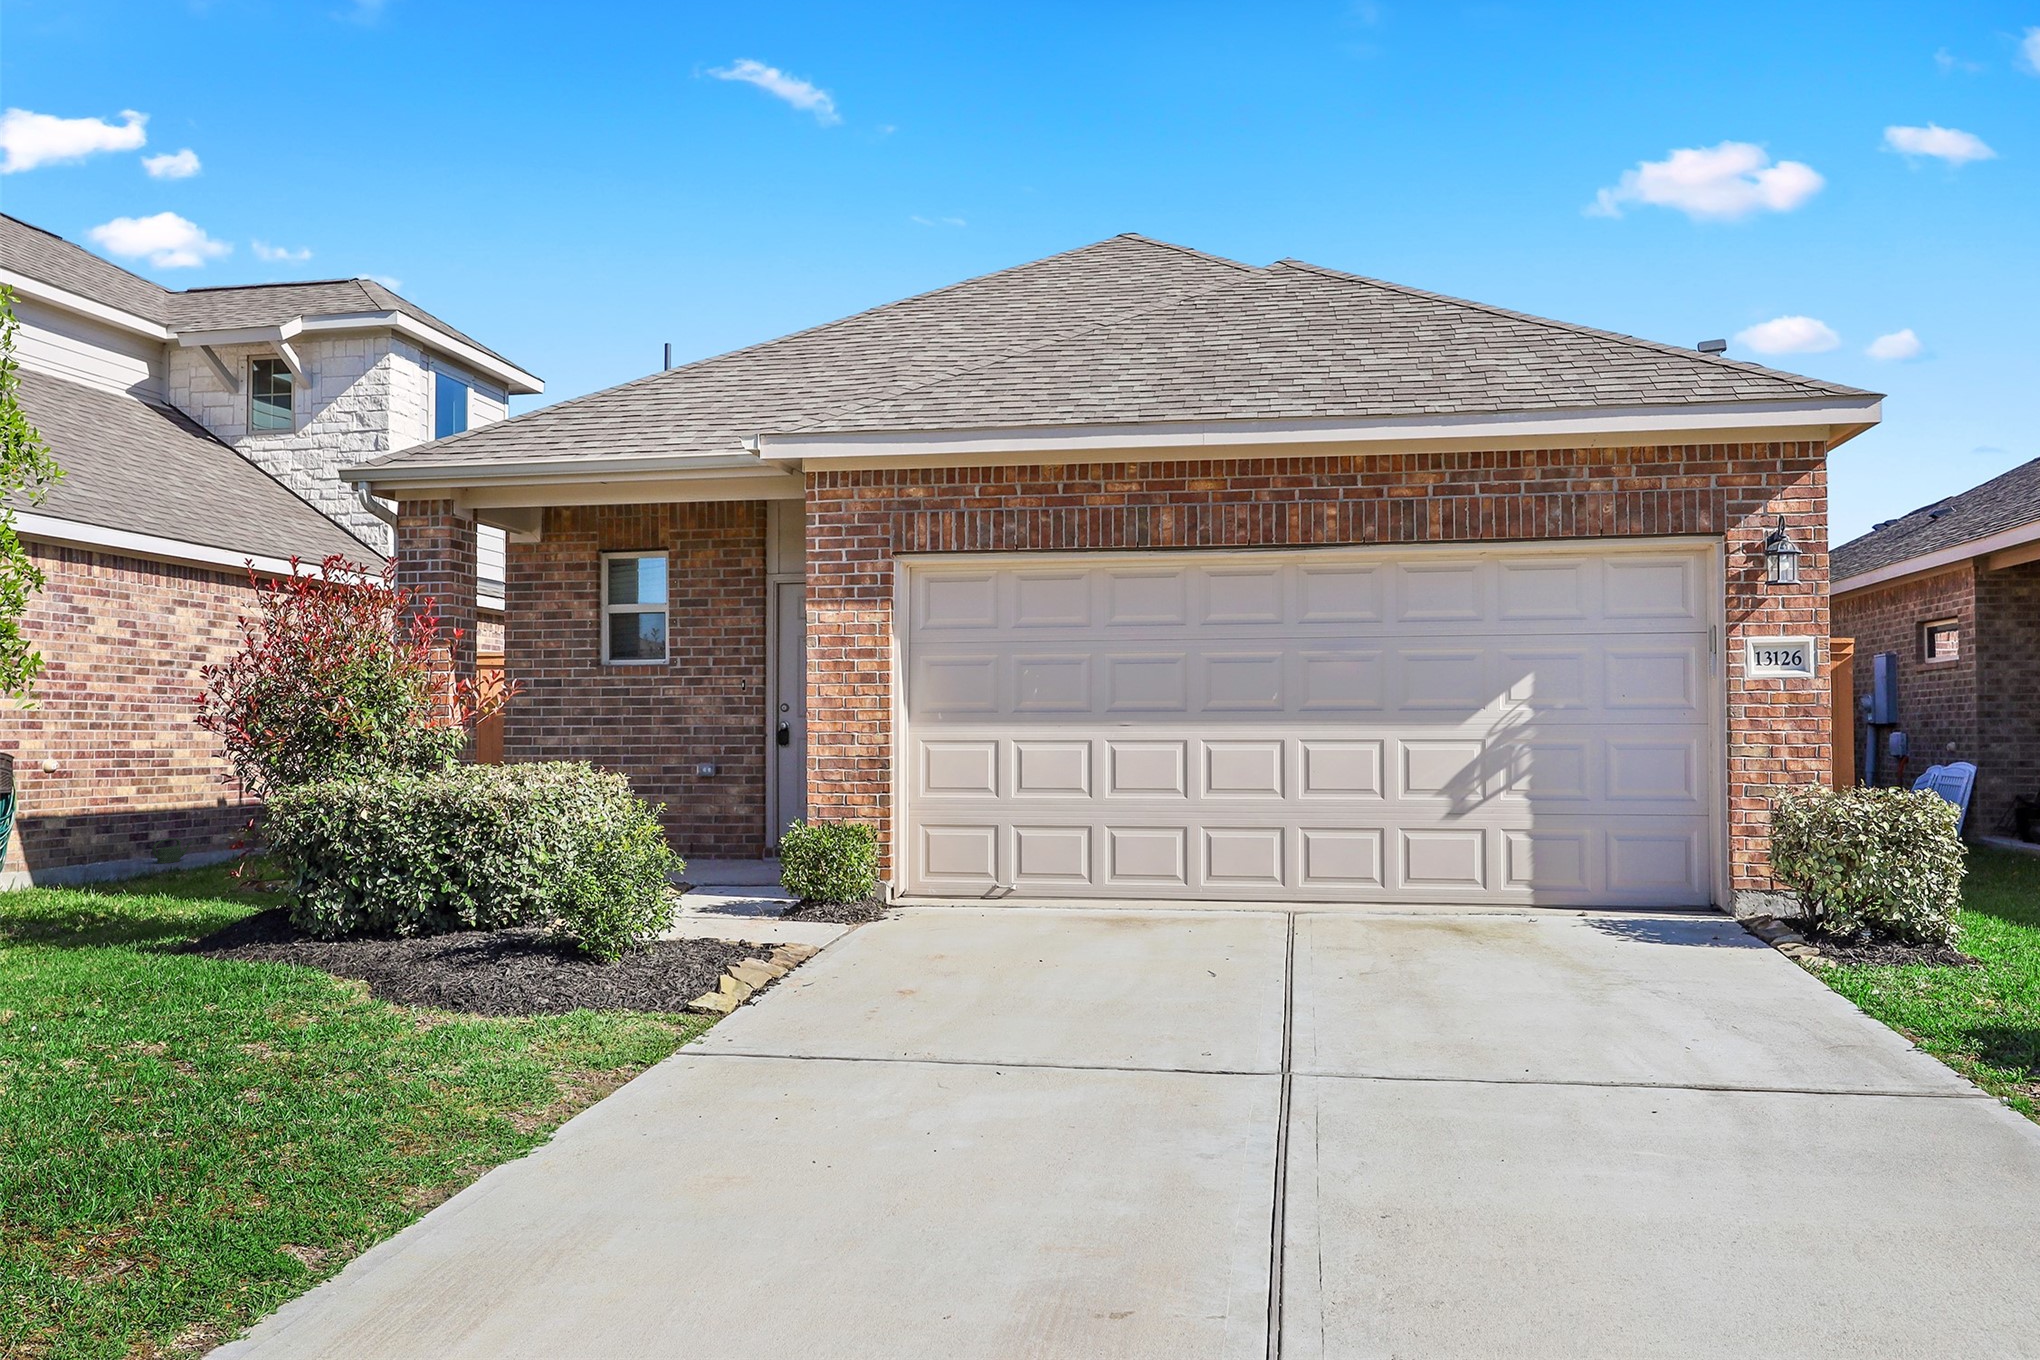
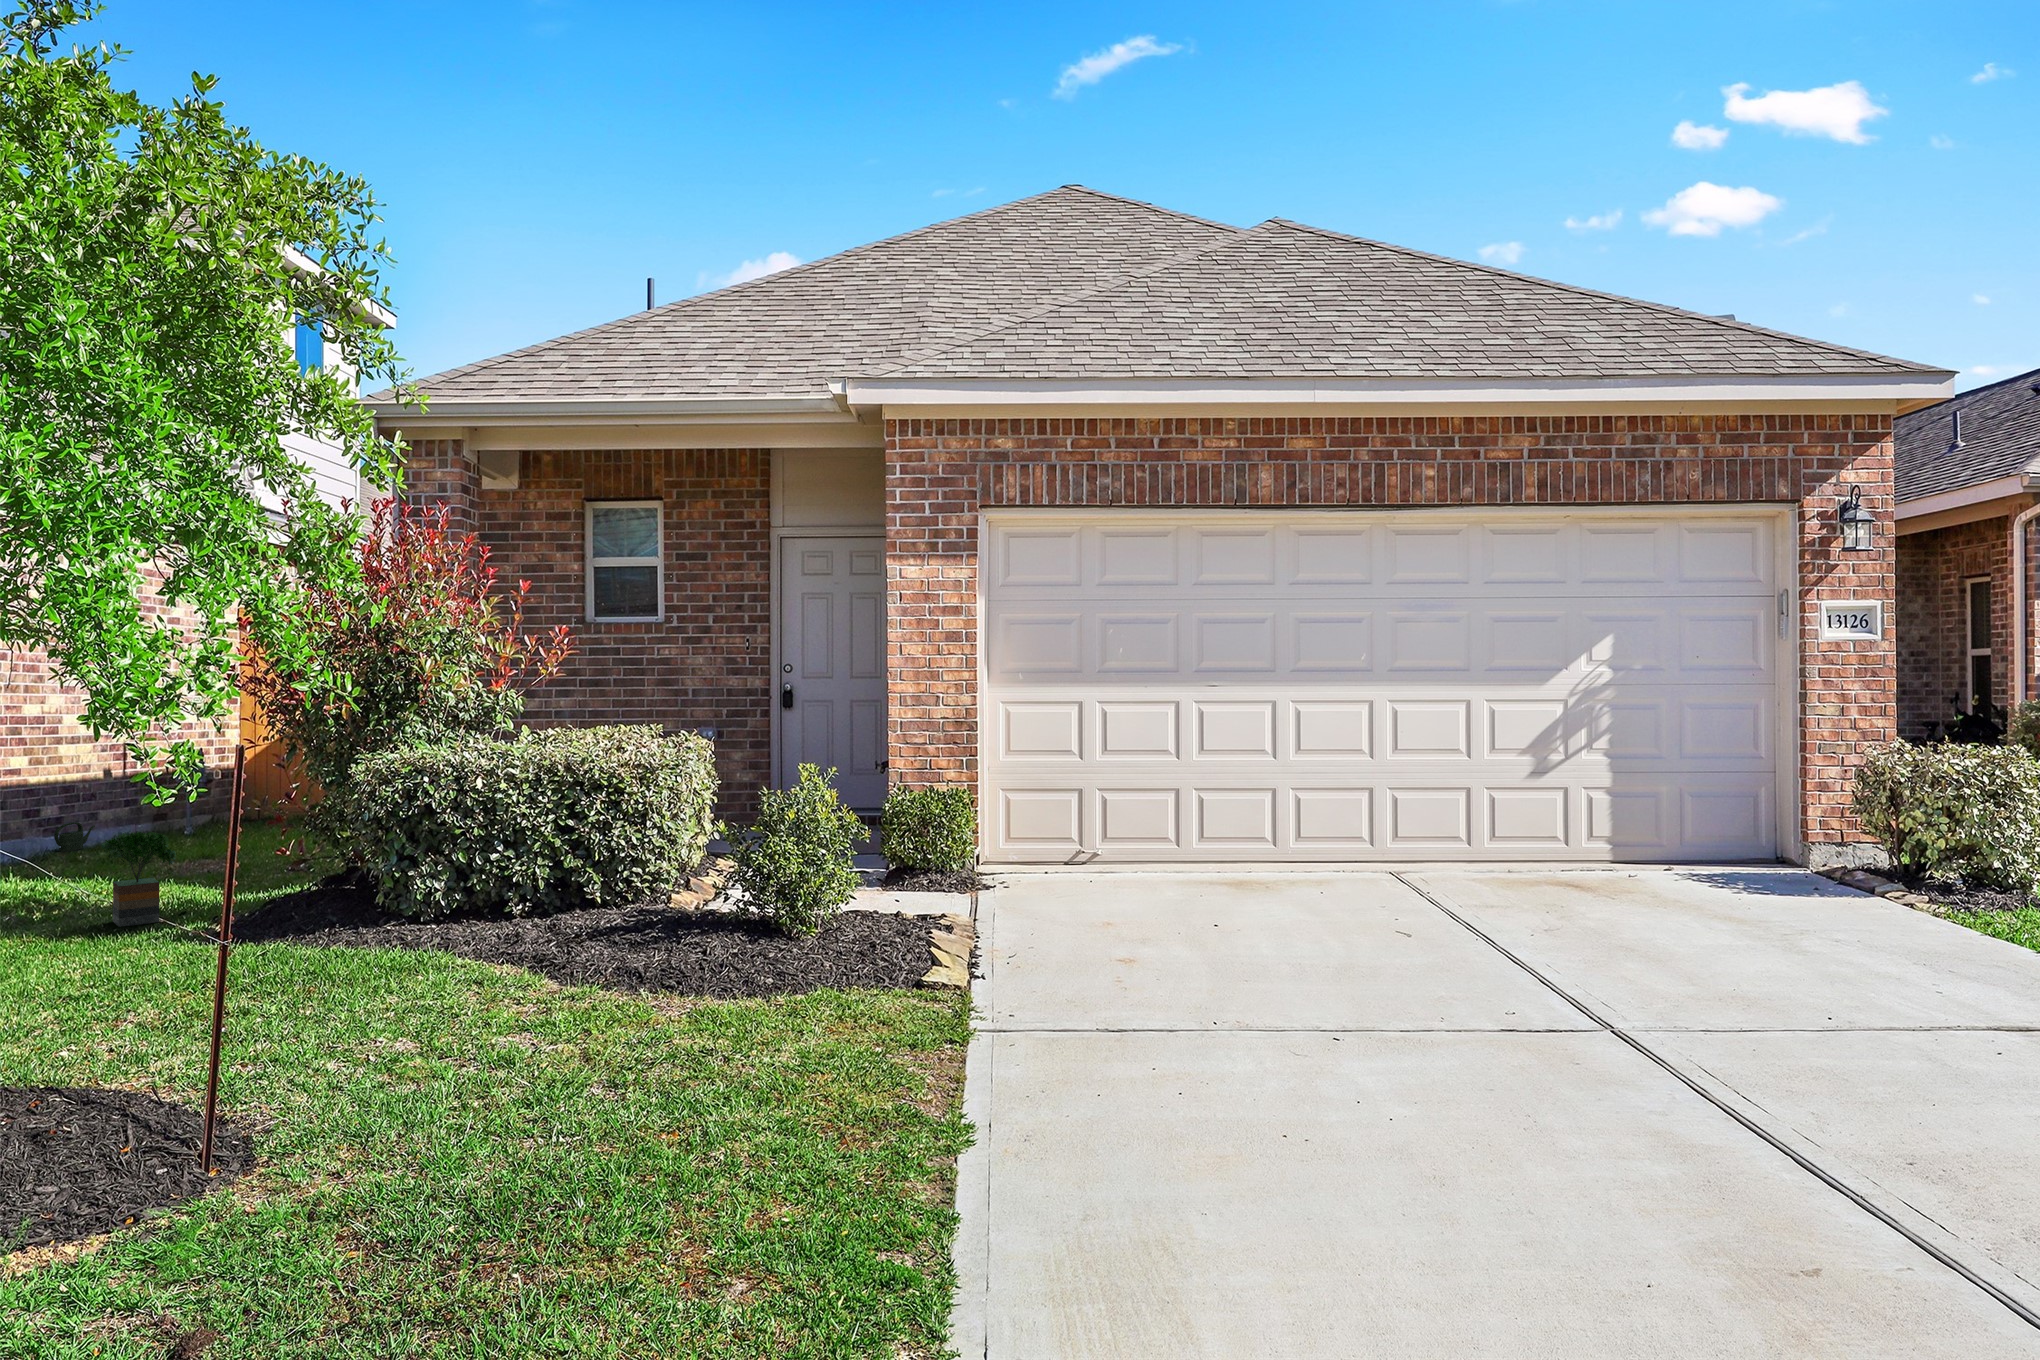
potted tree: none [72,851,145,938] -> present [102,832,176,927]

